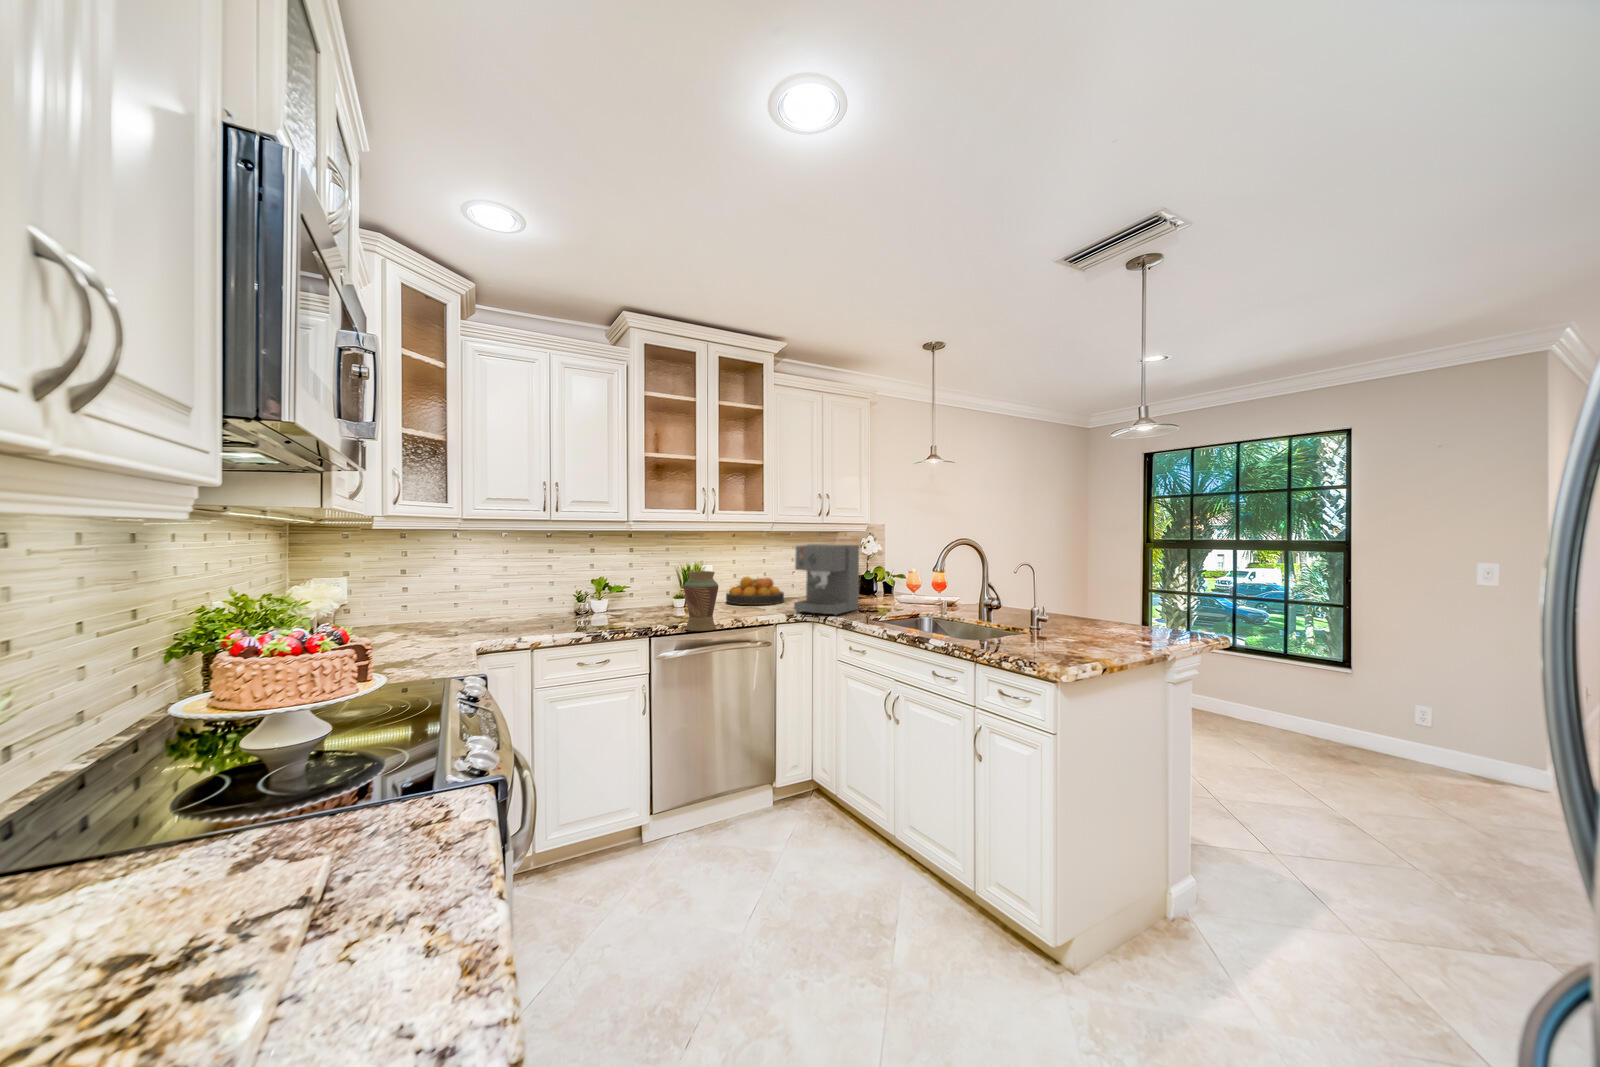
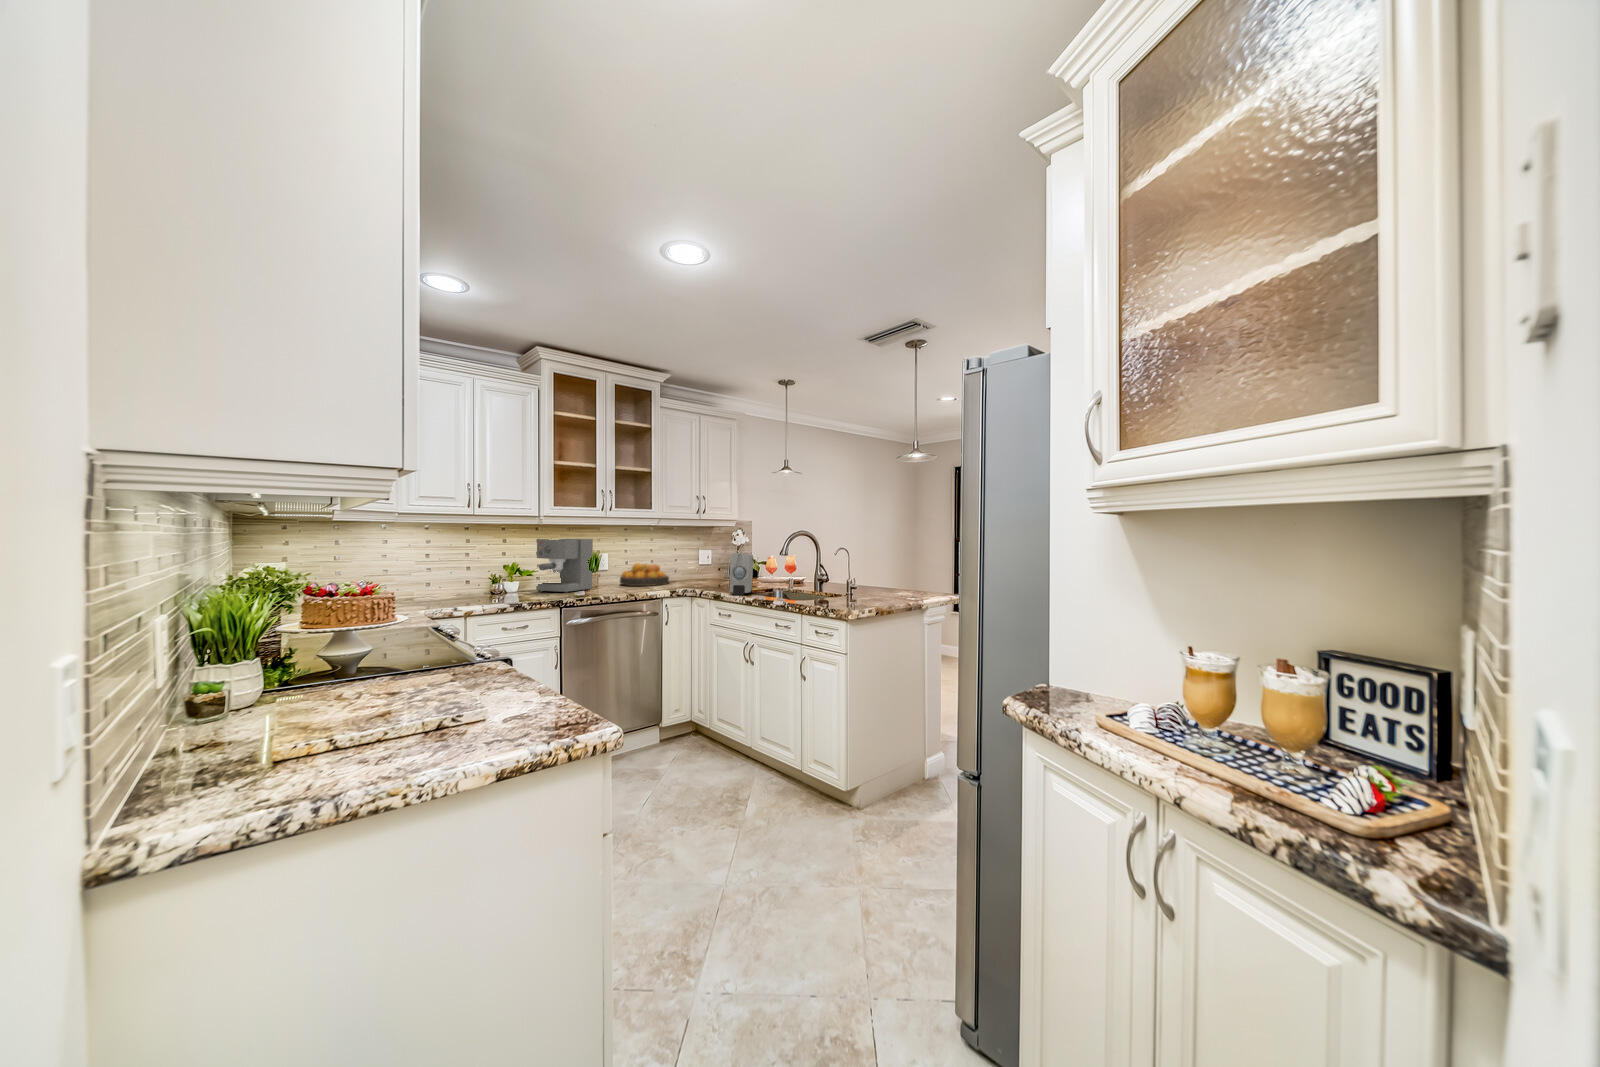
coffee maker: present [794,544,859,615] -> present [536,538,593,593]
soap dispenser: none [863,568,894,625] -> present [730,553,753,595]
vase: present [684,571,718,631] -> none [589,556,617,602]

